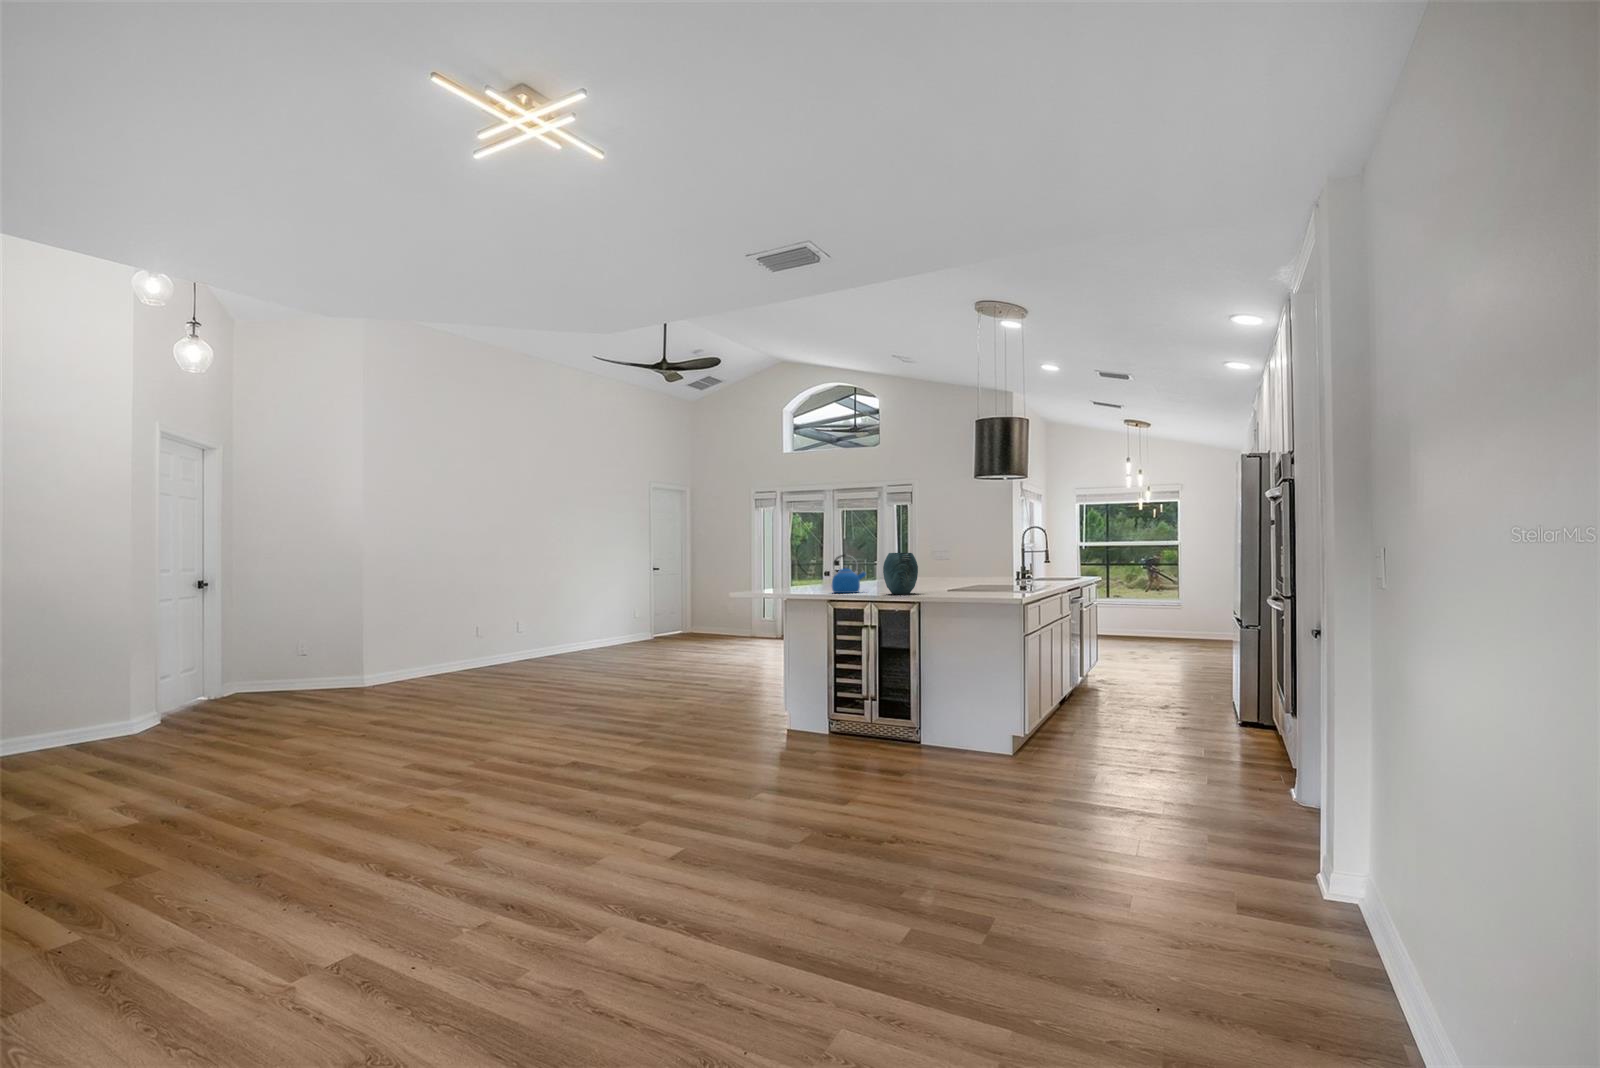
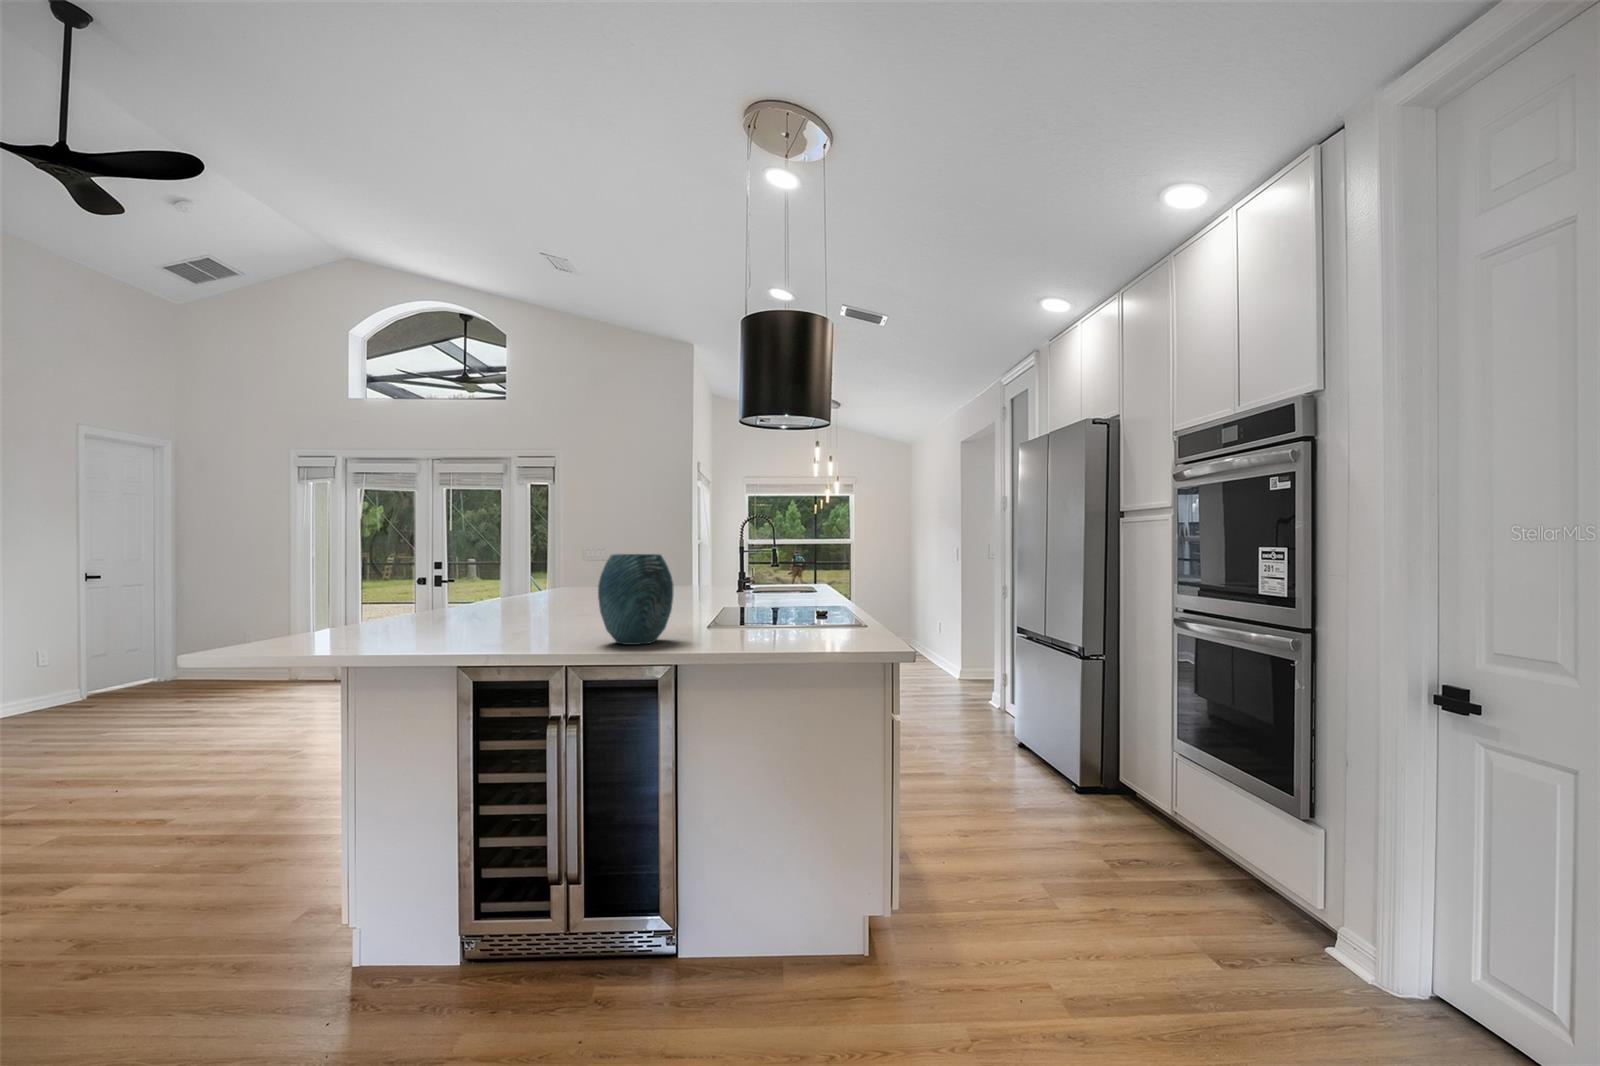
kettle: present [832,555,866,593] -> none [467,557,546,642]

